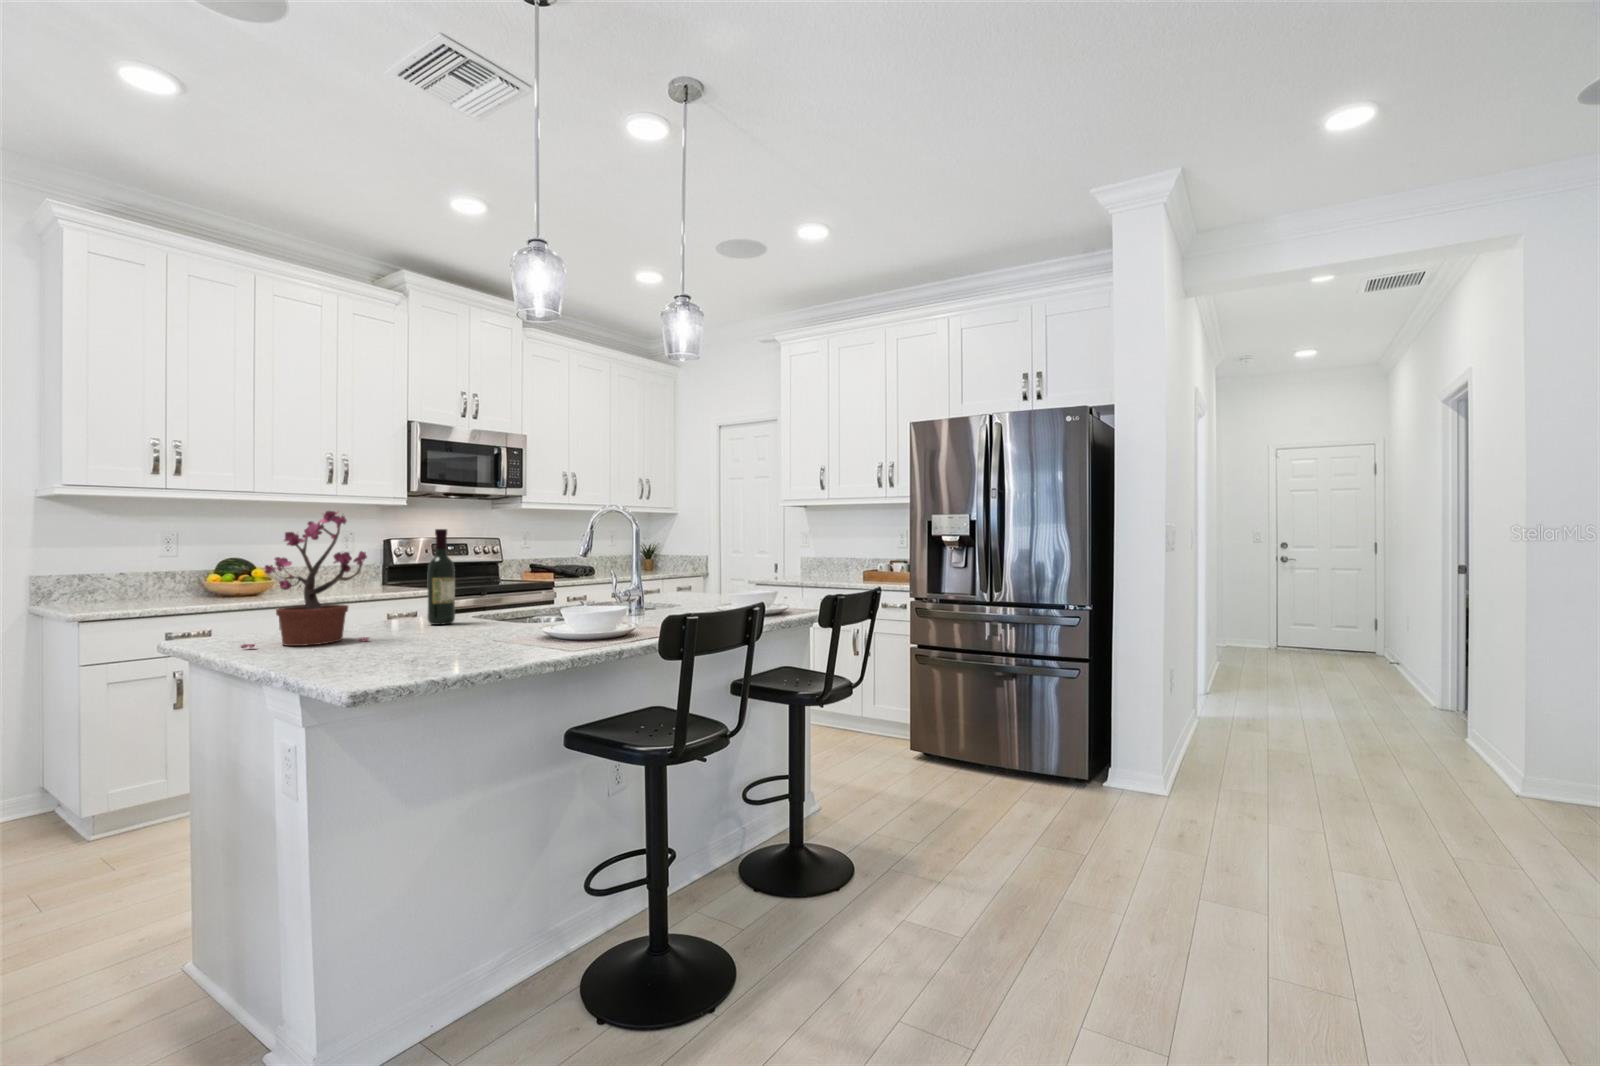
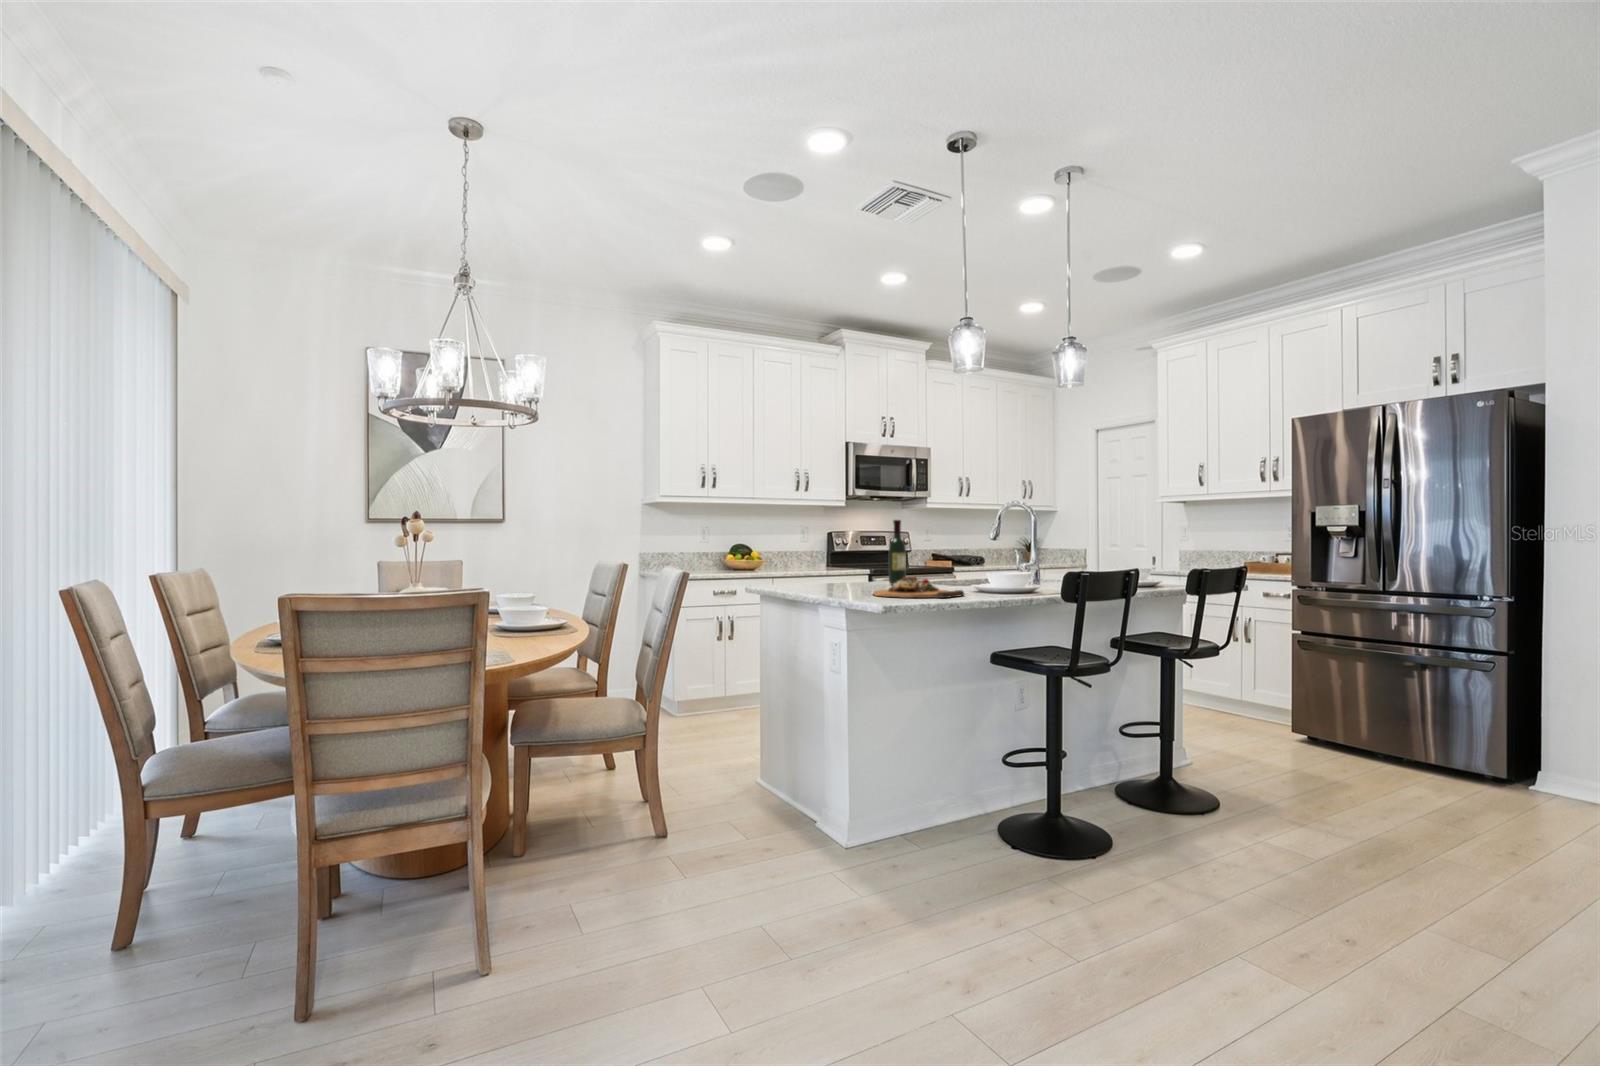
potted plant: present [241,511,369,648] -> none [797,508,864,590]
cutting board: none [369,621,526,661] -> present [873,577,964,598]

